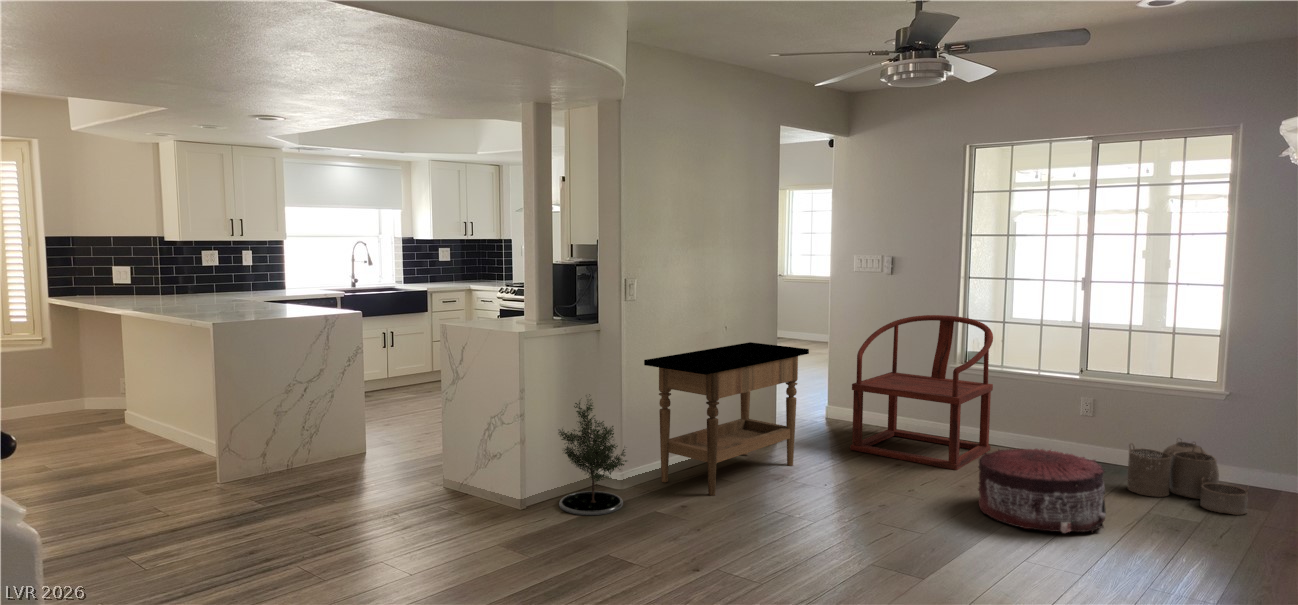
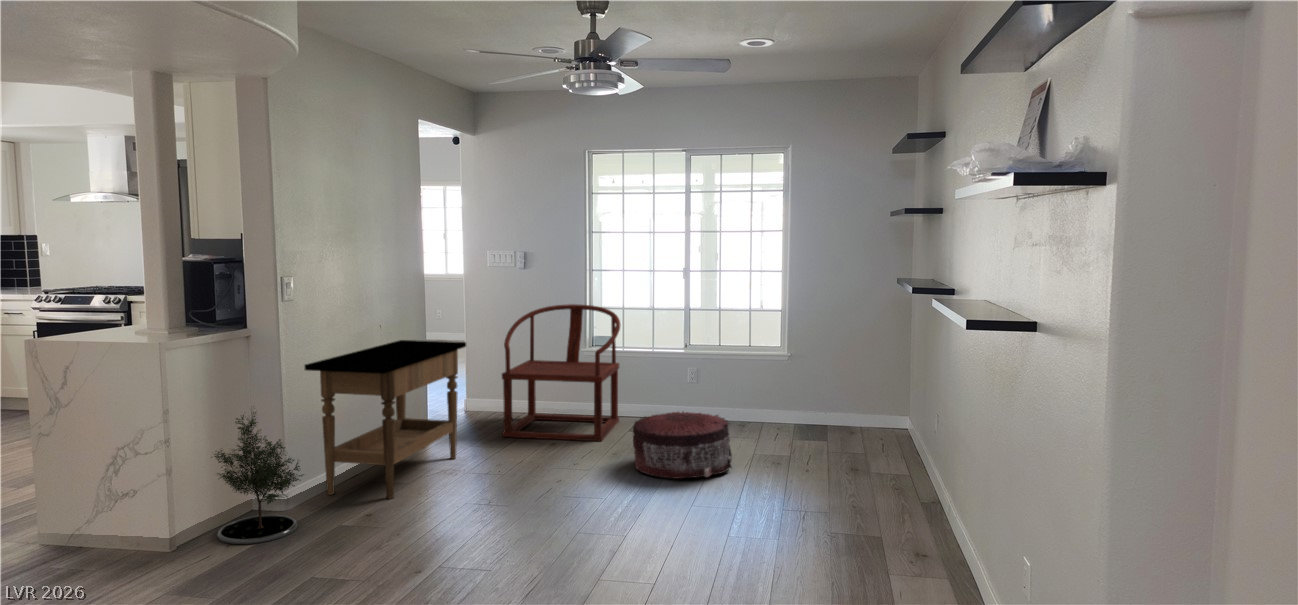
woven basket: present [1127,441,1249,515] -> none [731,392,813,445]

